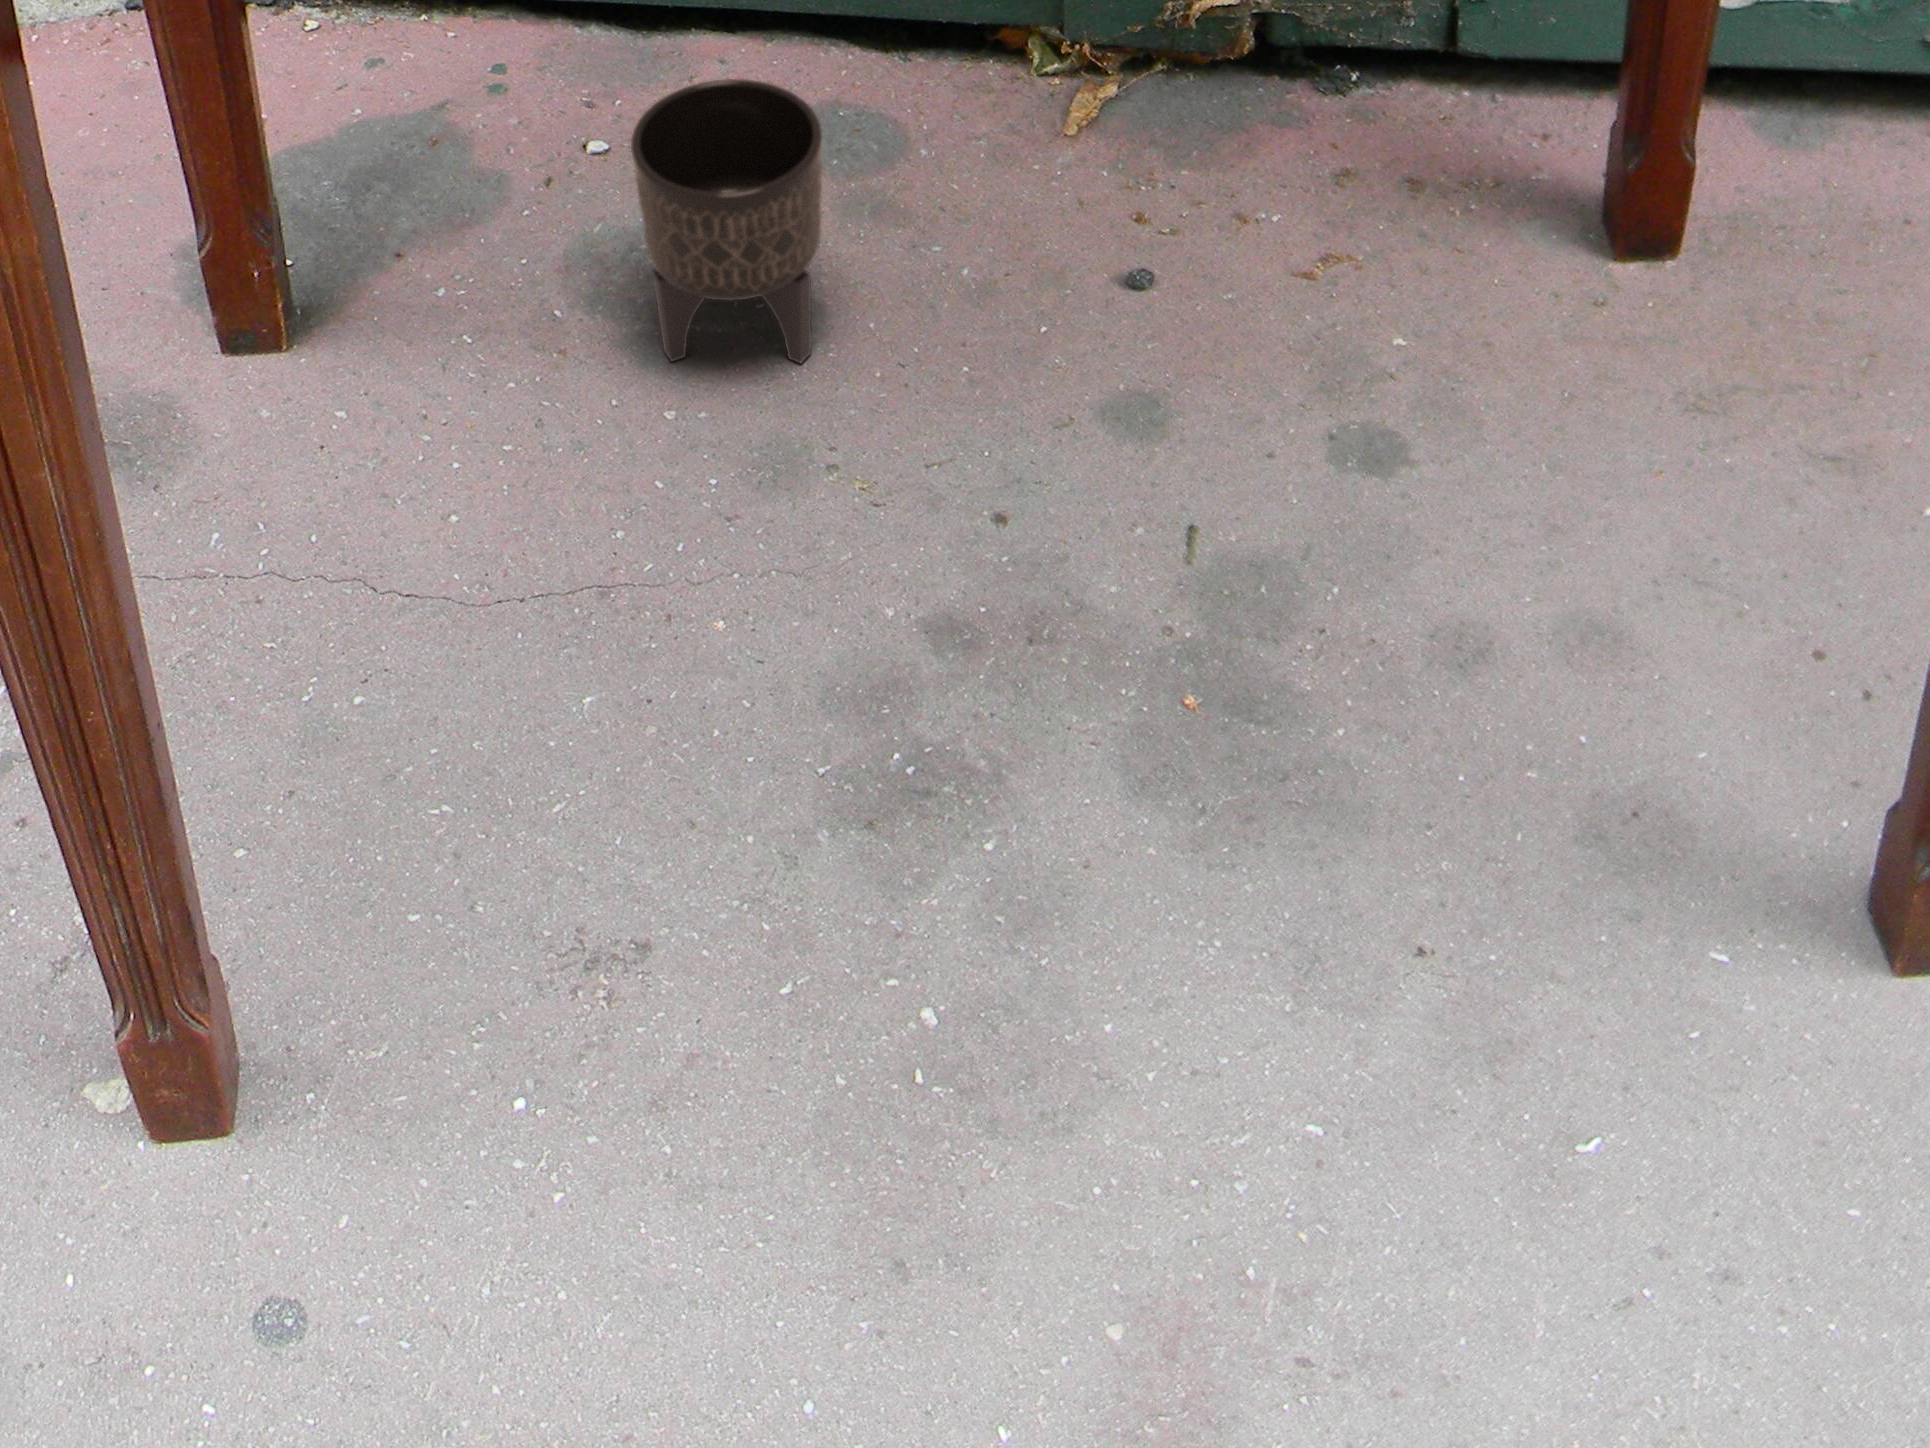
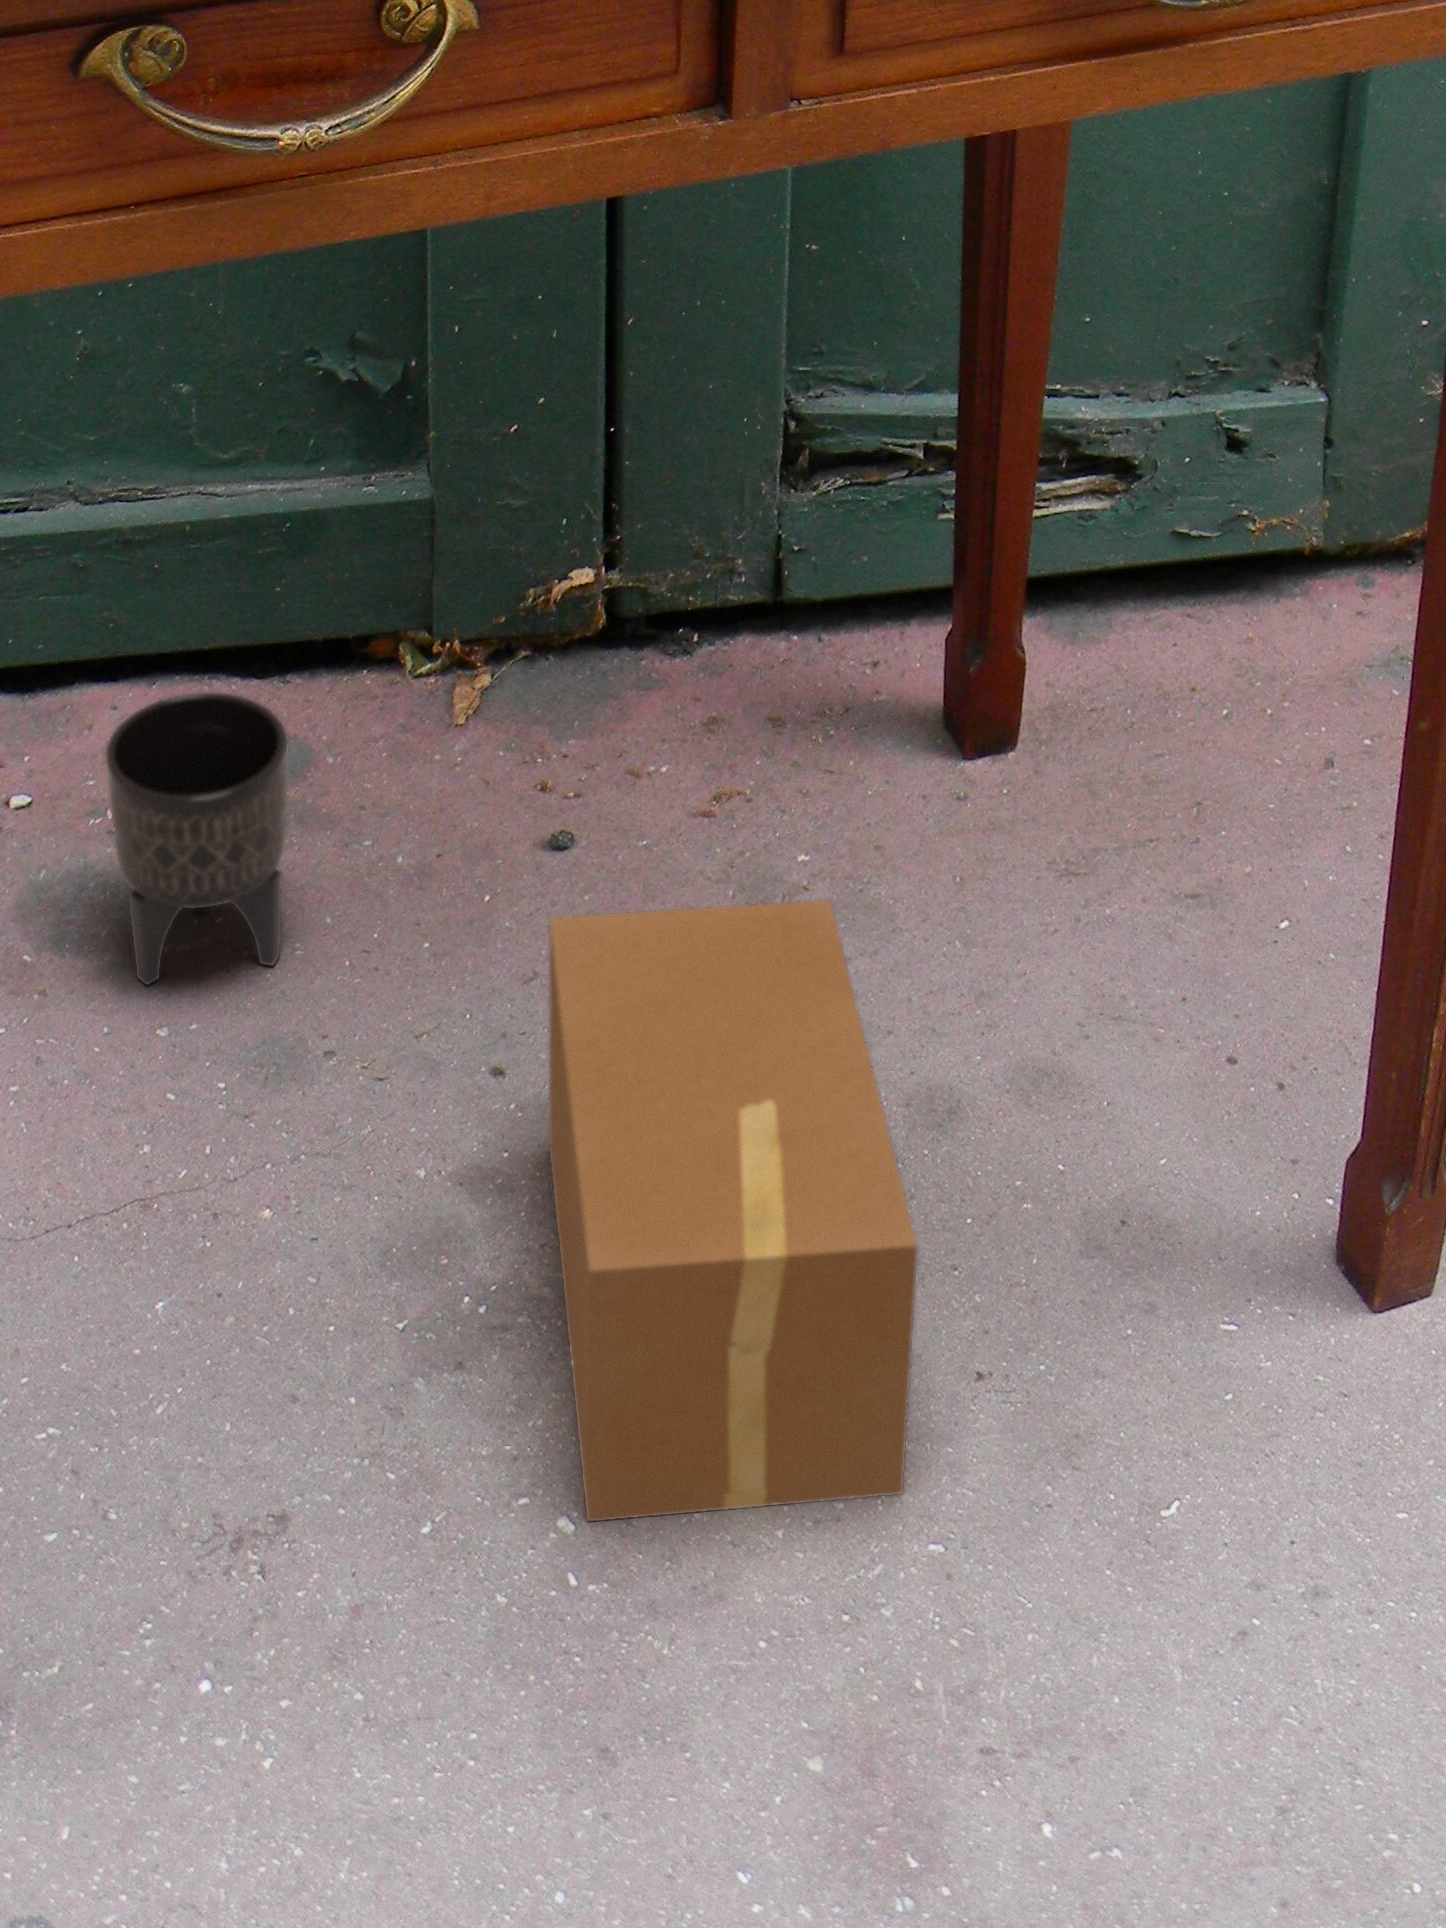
cardboard box: none [940,391,1337,1061] -> present [549,900,917,1521]

